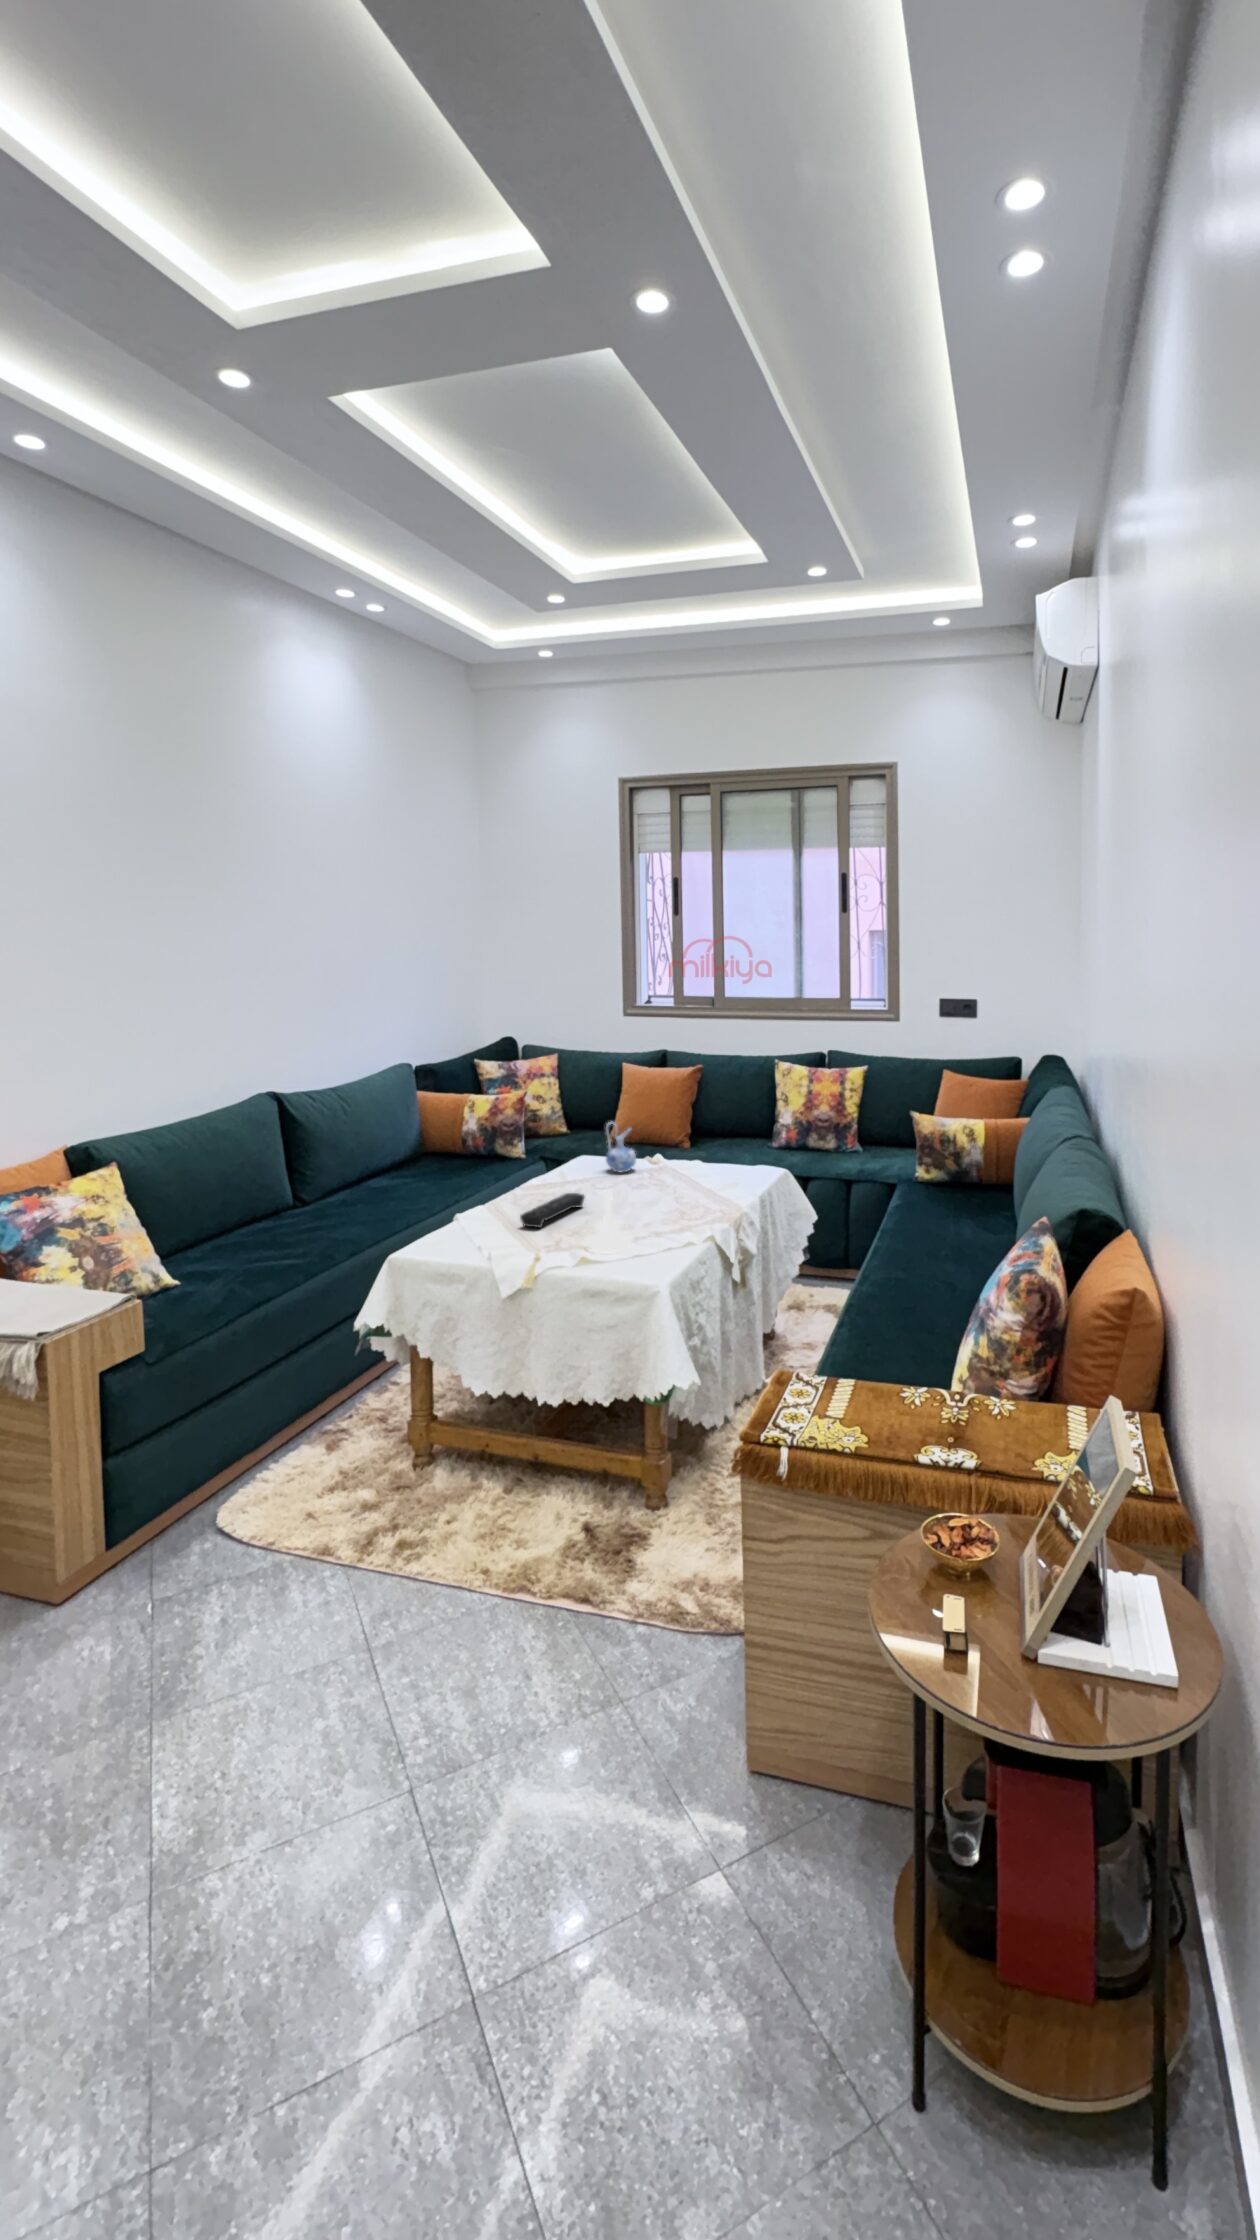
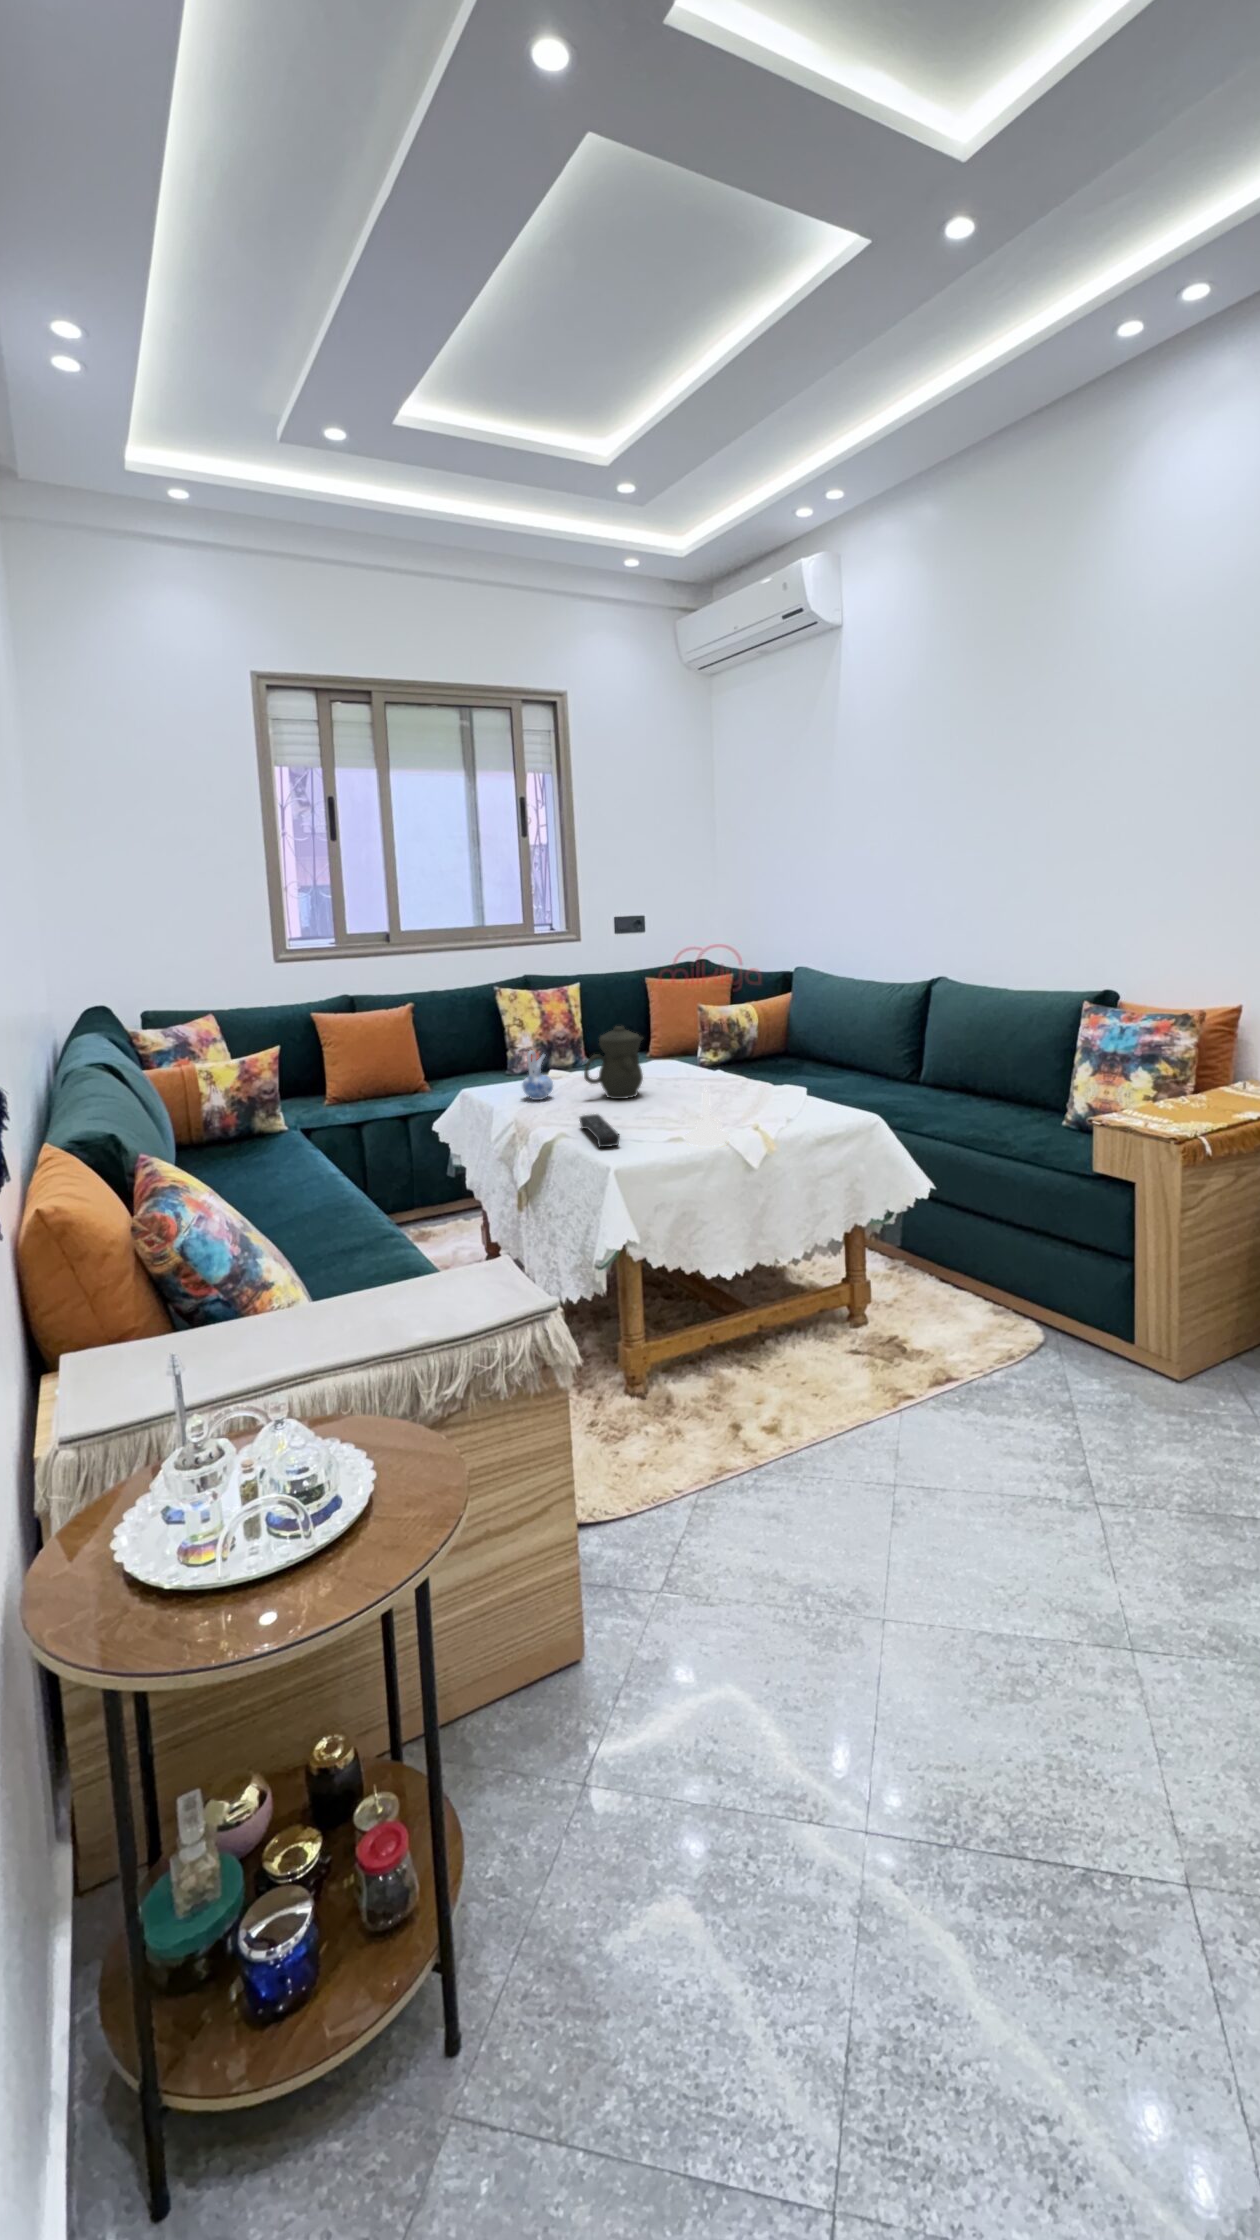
teapot: none [644,1110,709,1188] -> present [584,1026,643,1099]

